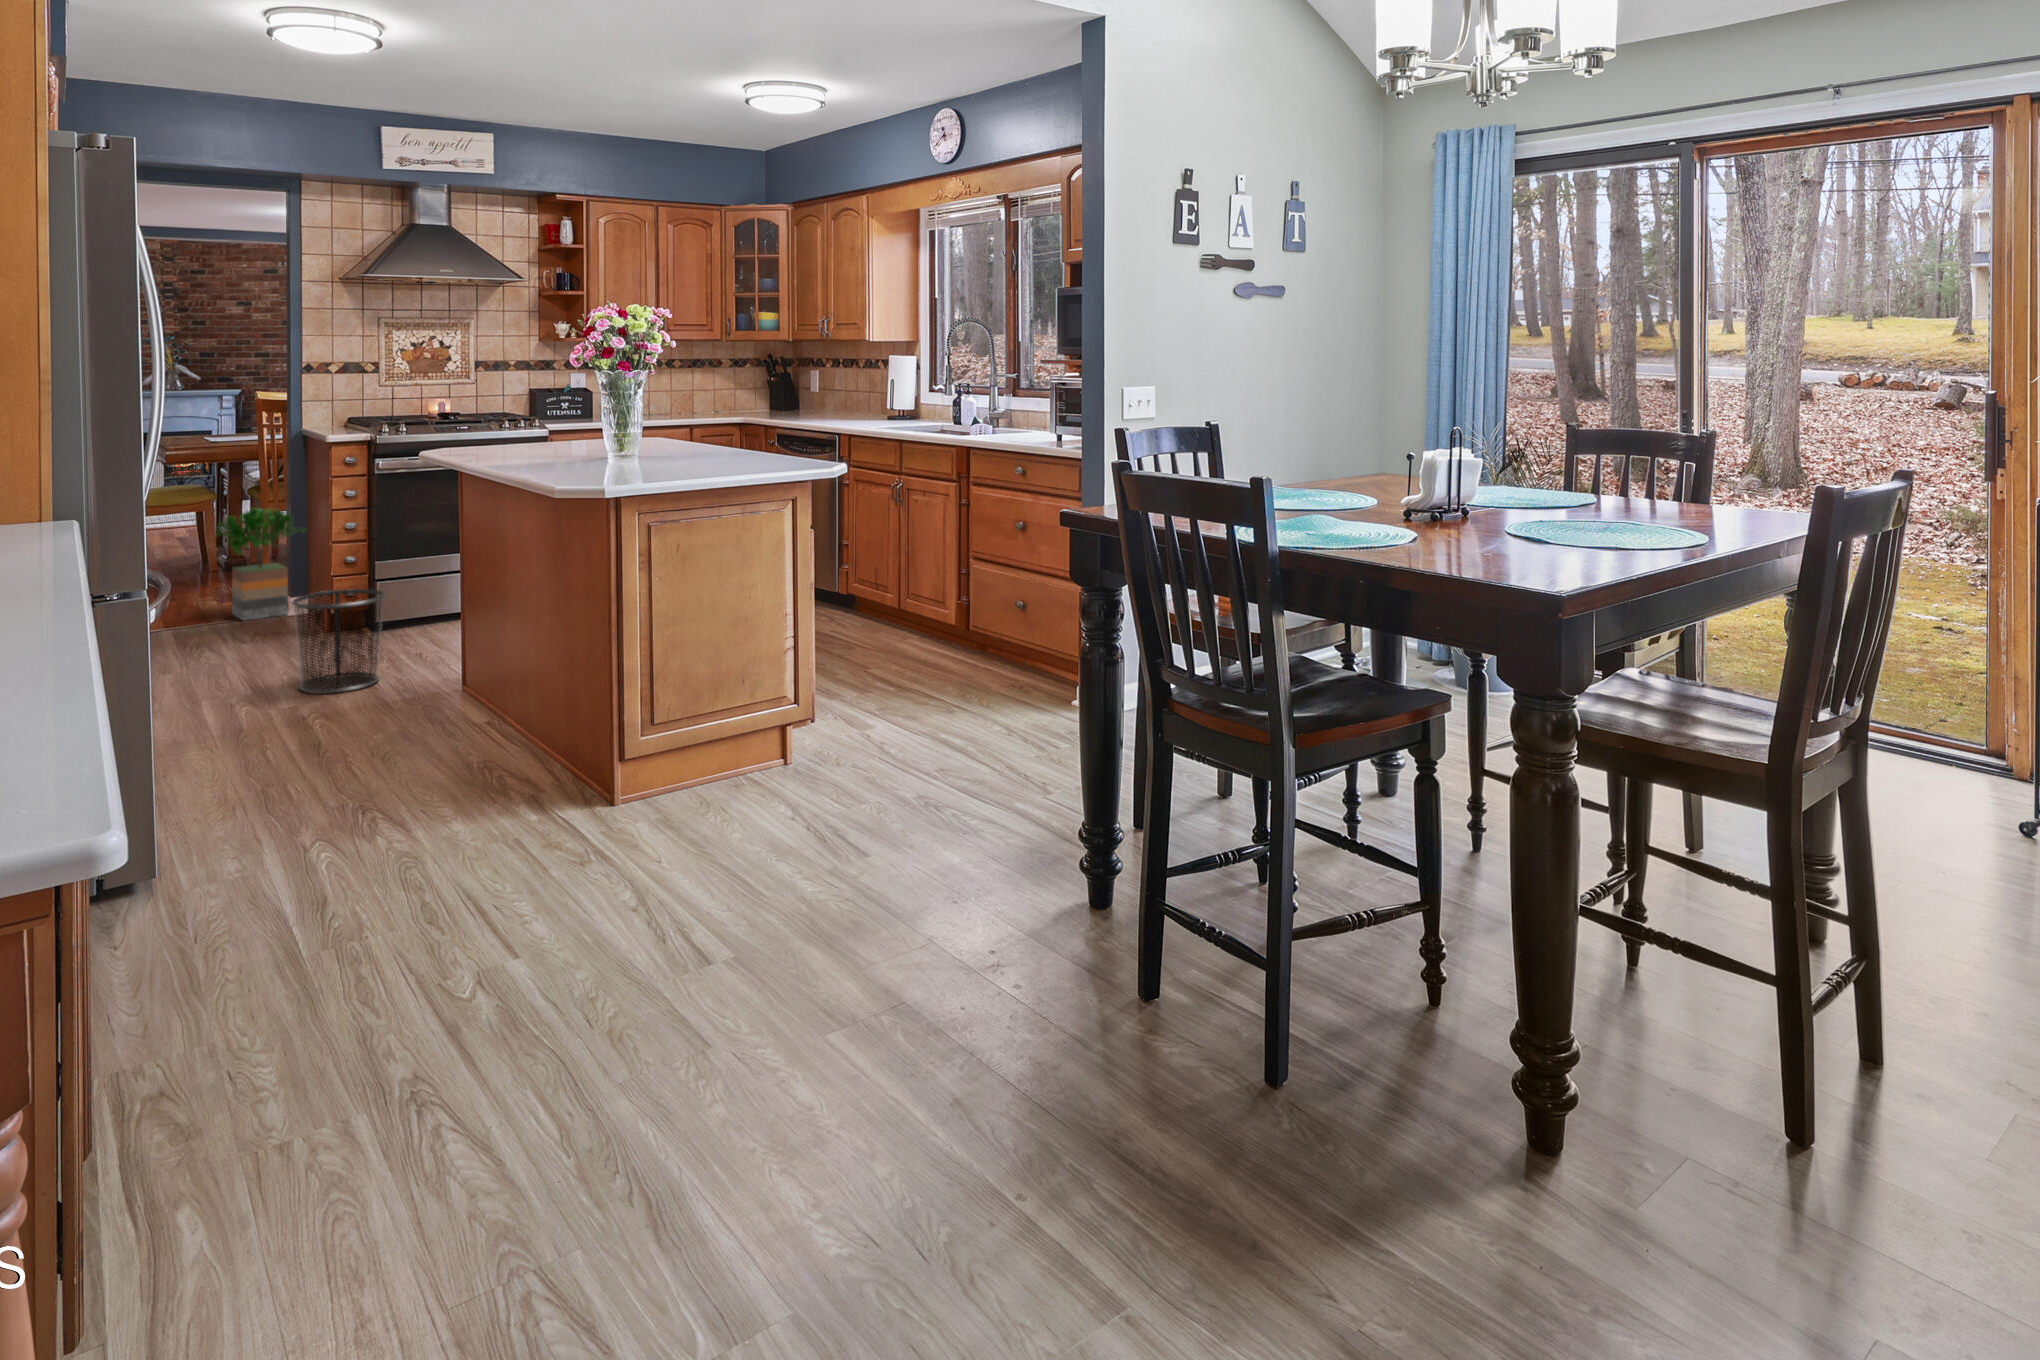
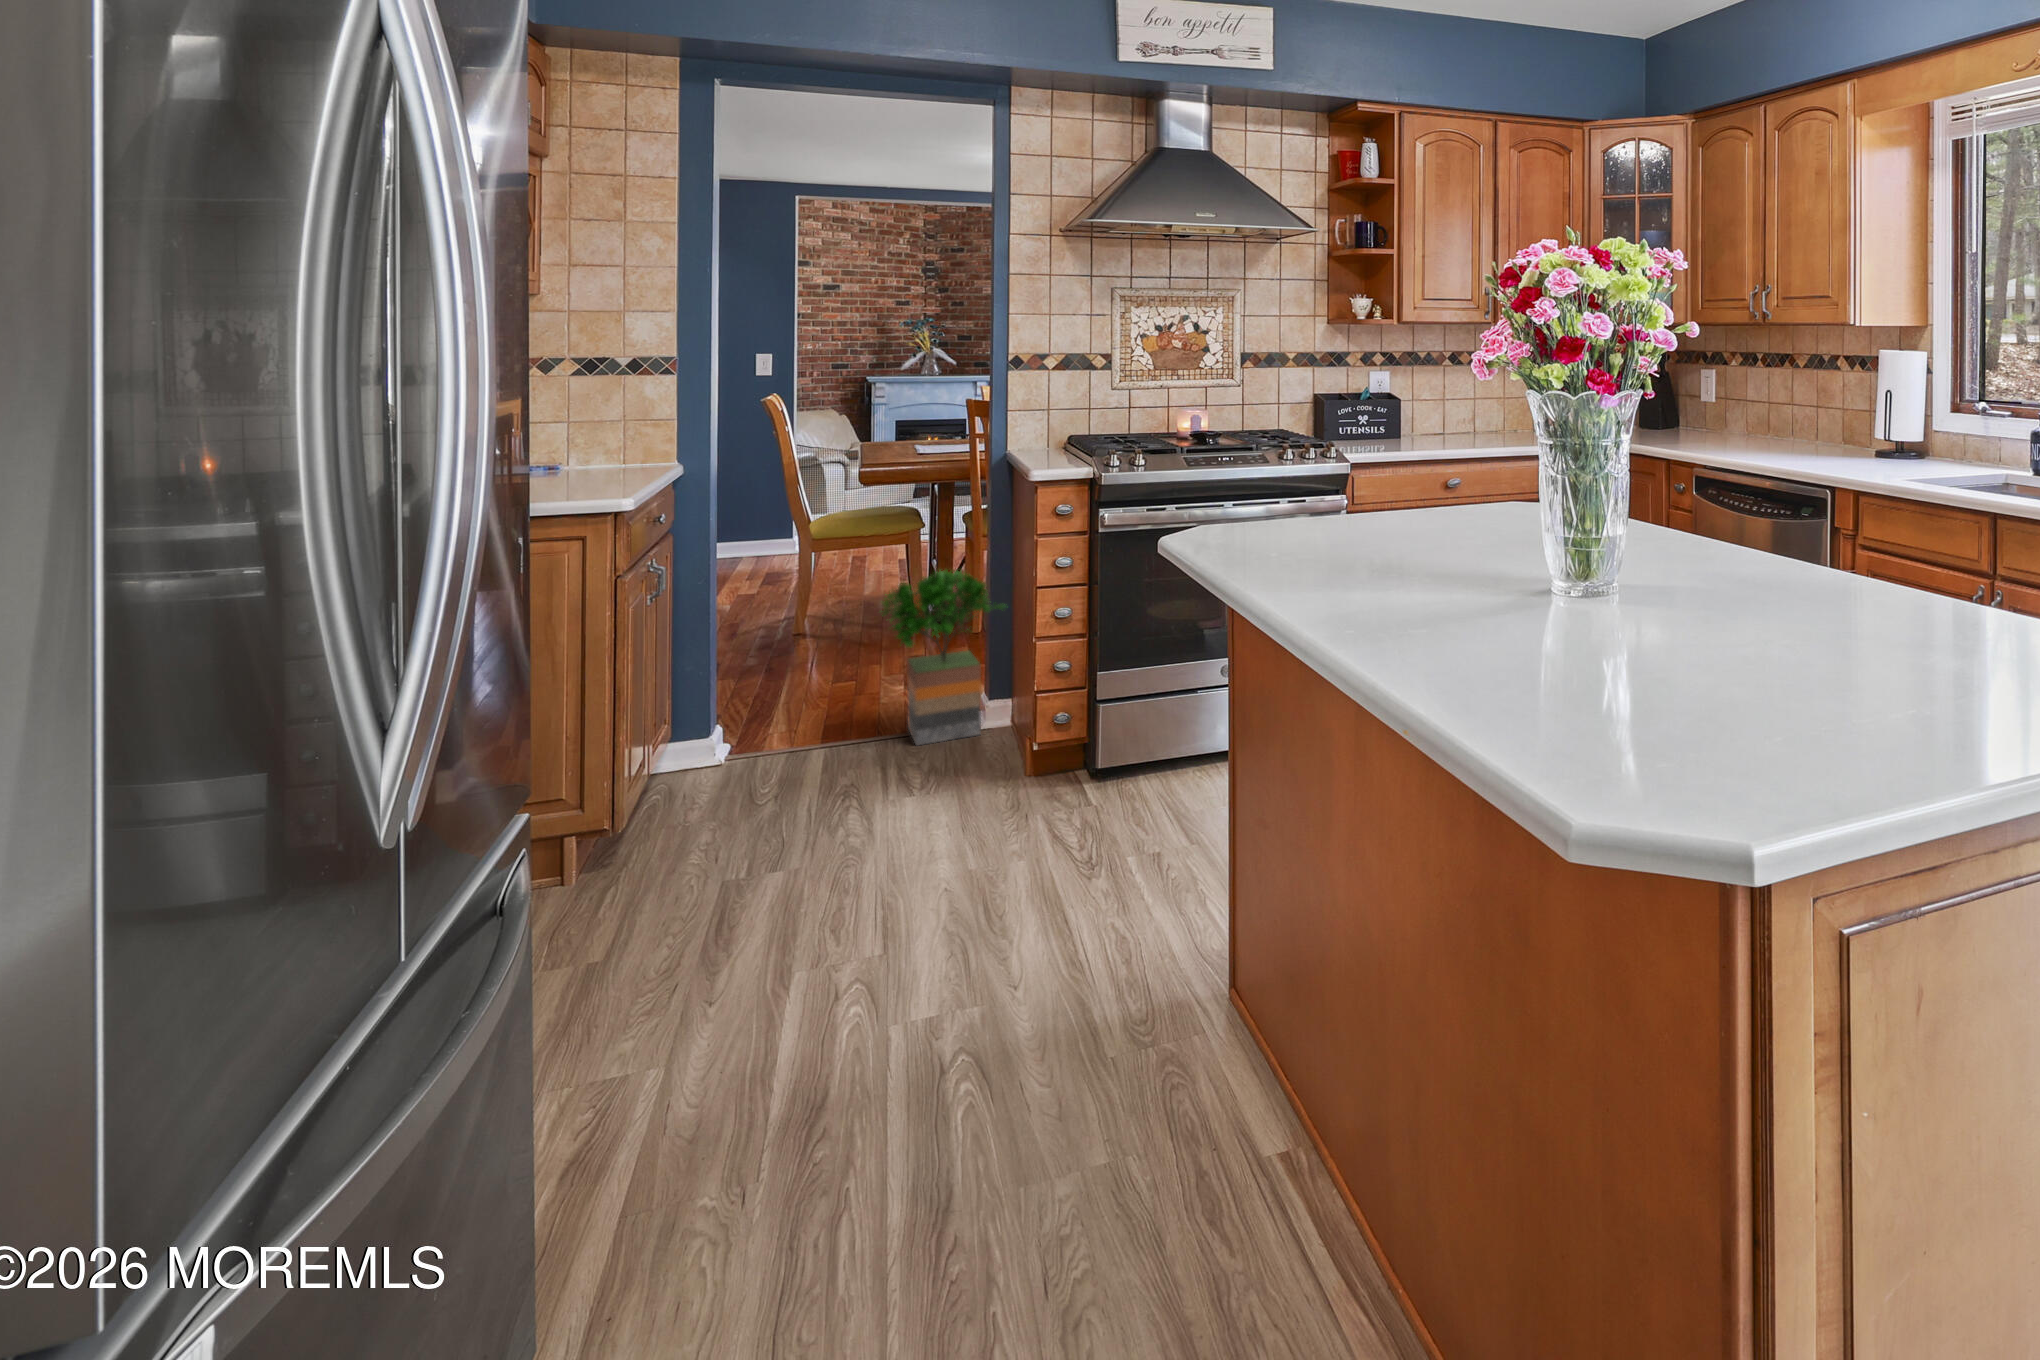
trash can: present [292,589,386,694] -> none [913,787,1086,1025]

